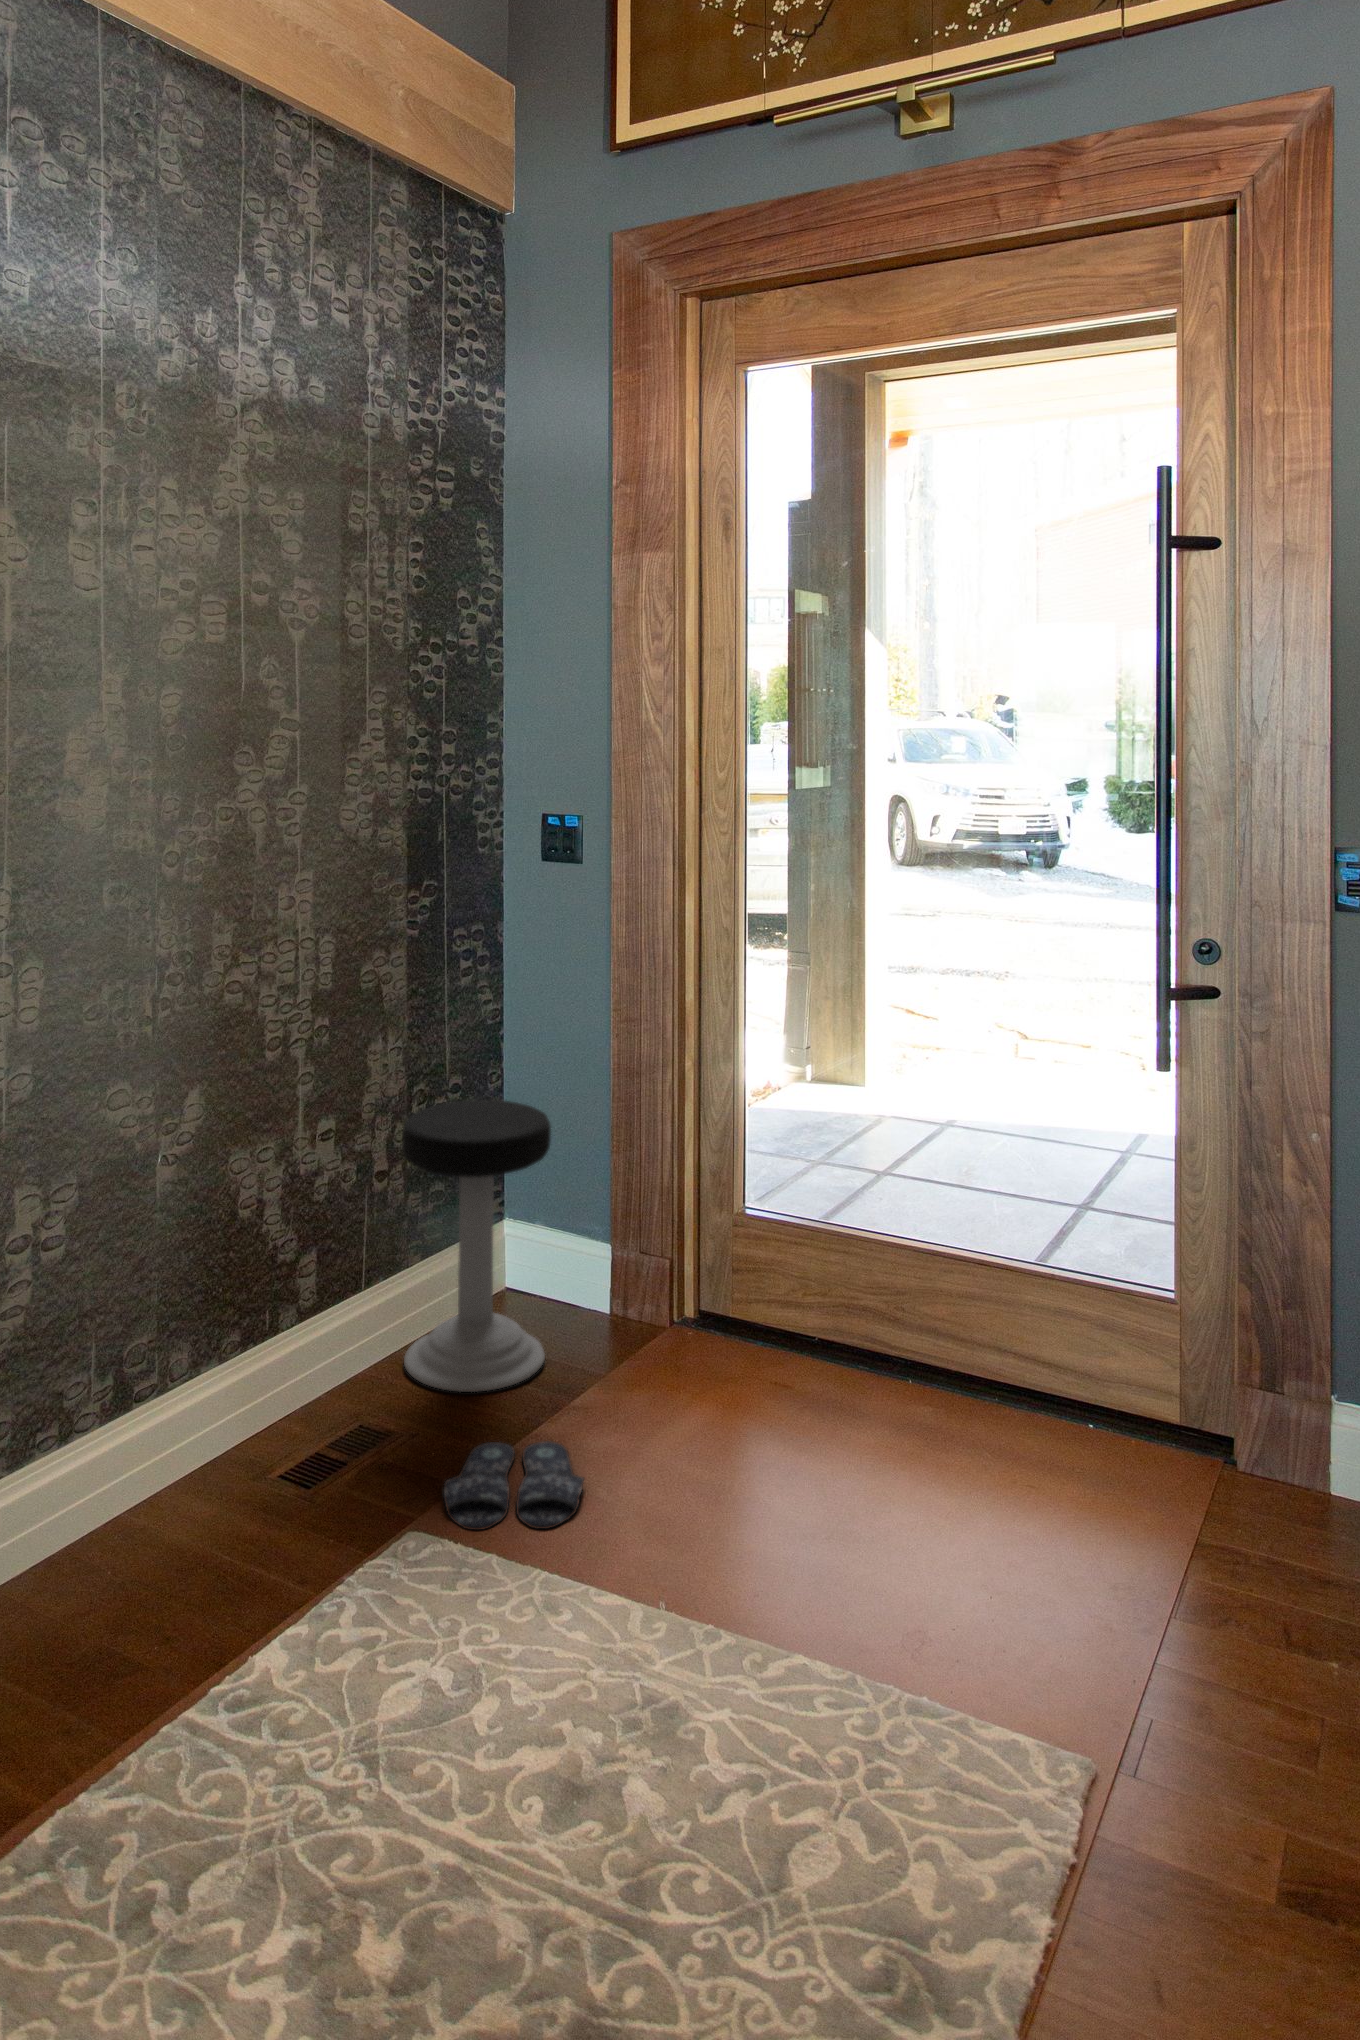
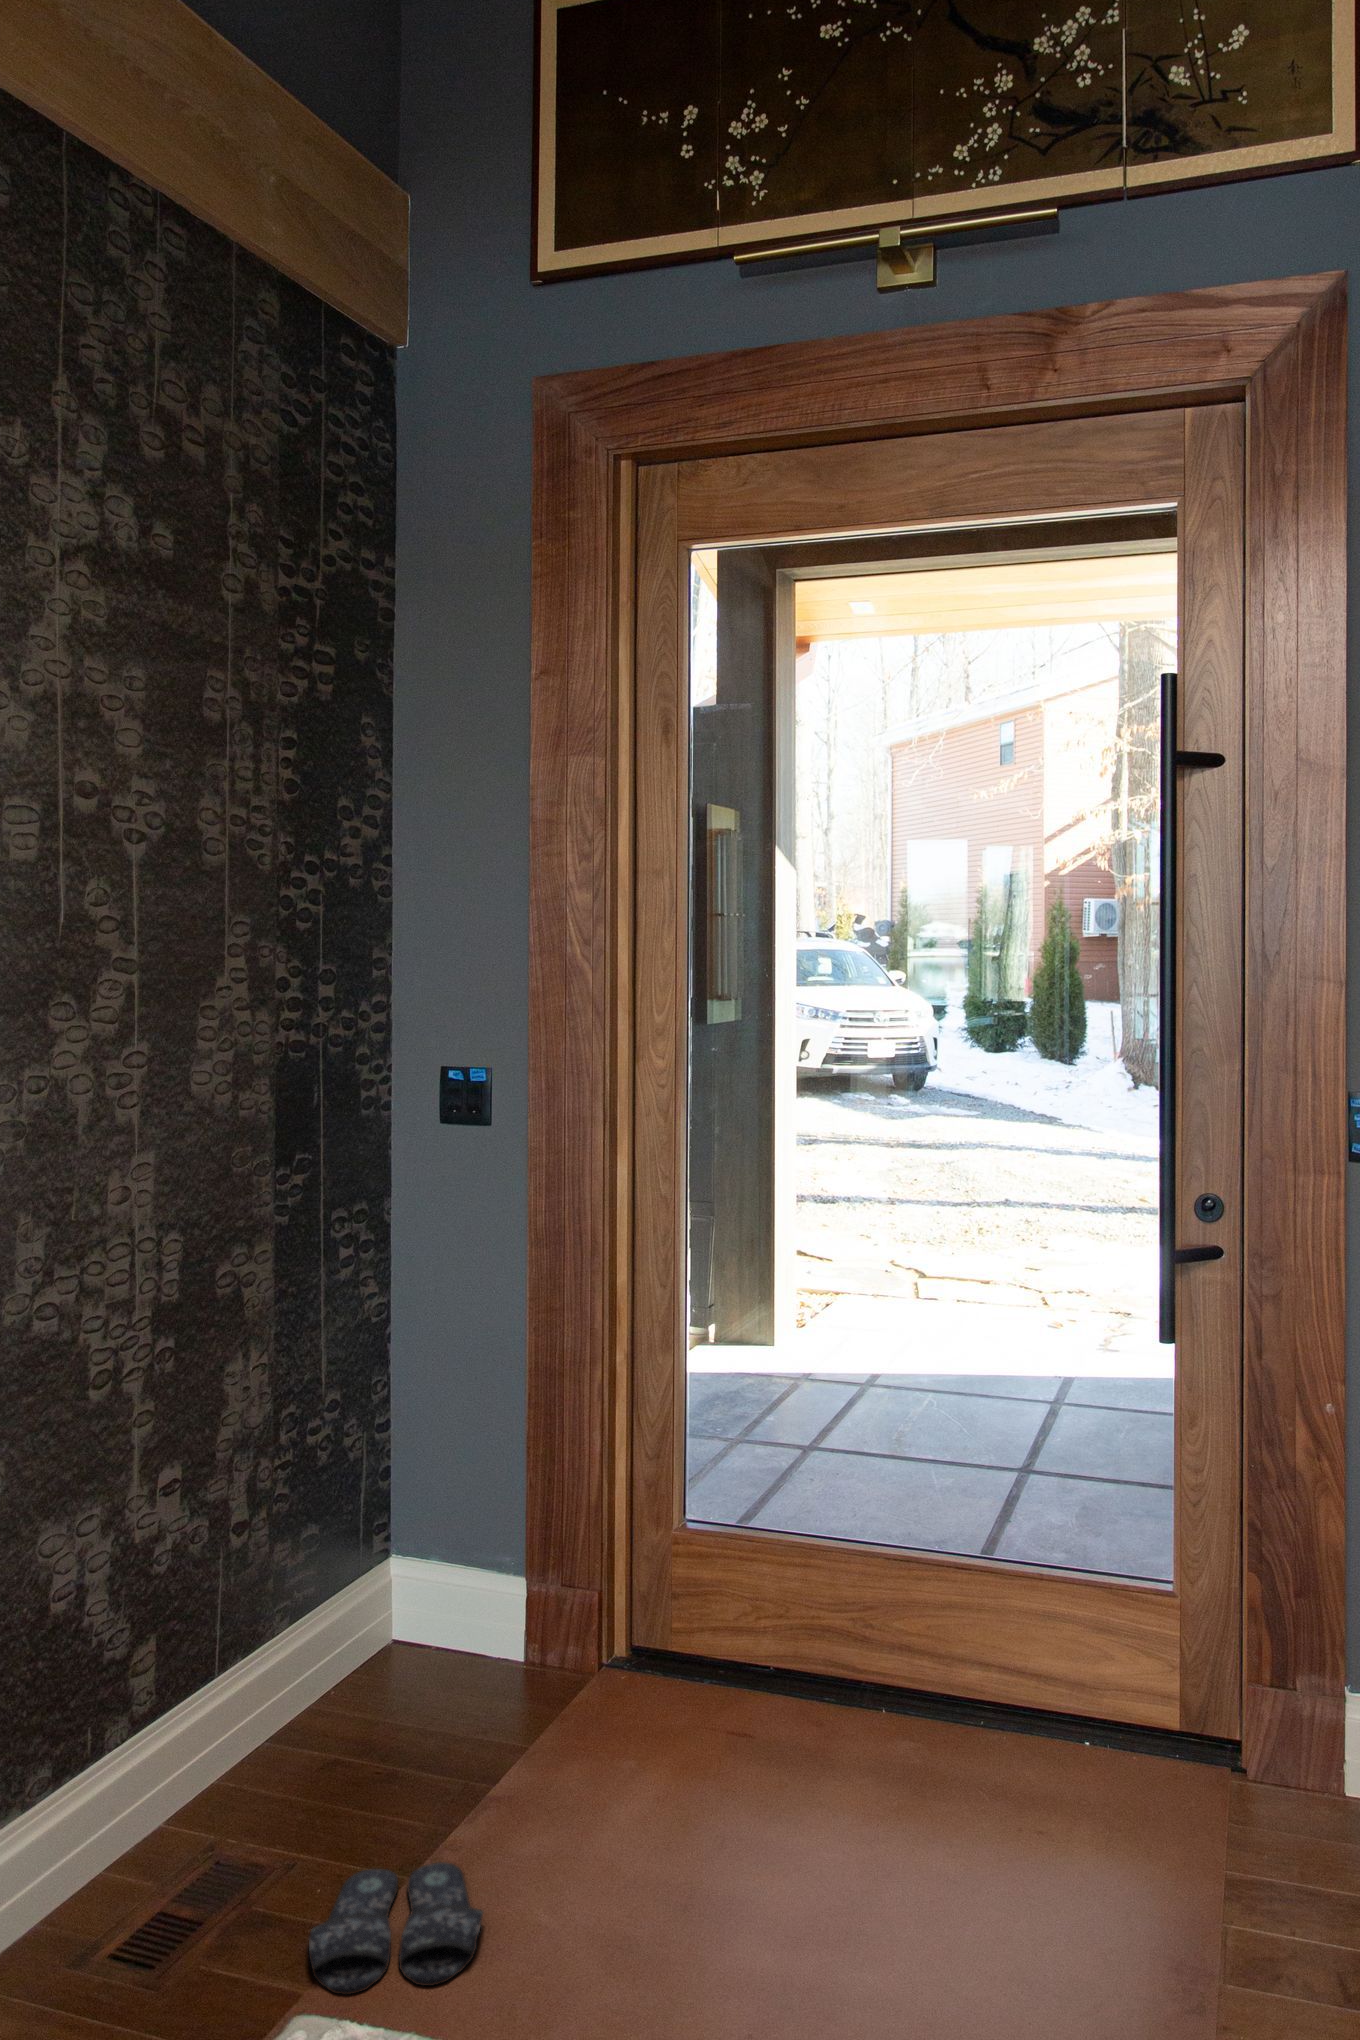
stool: present [402,1100,551,1392] -> none [260,1424,448,1800]

